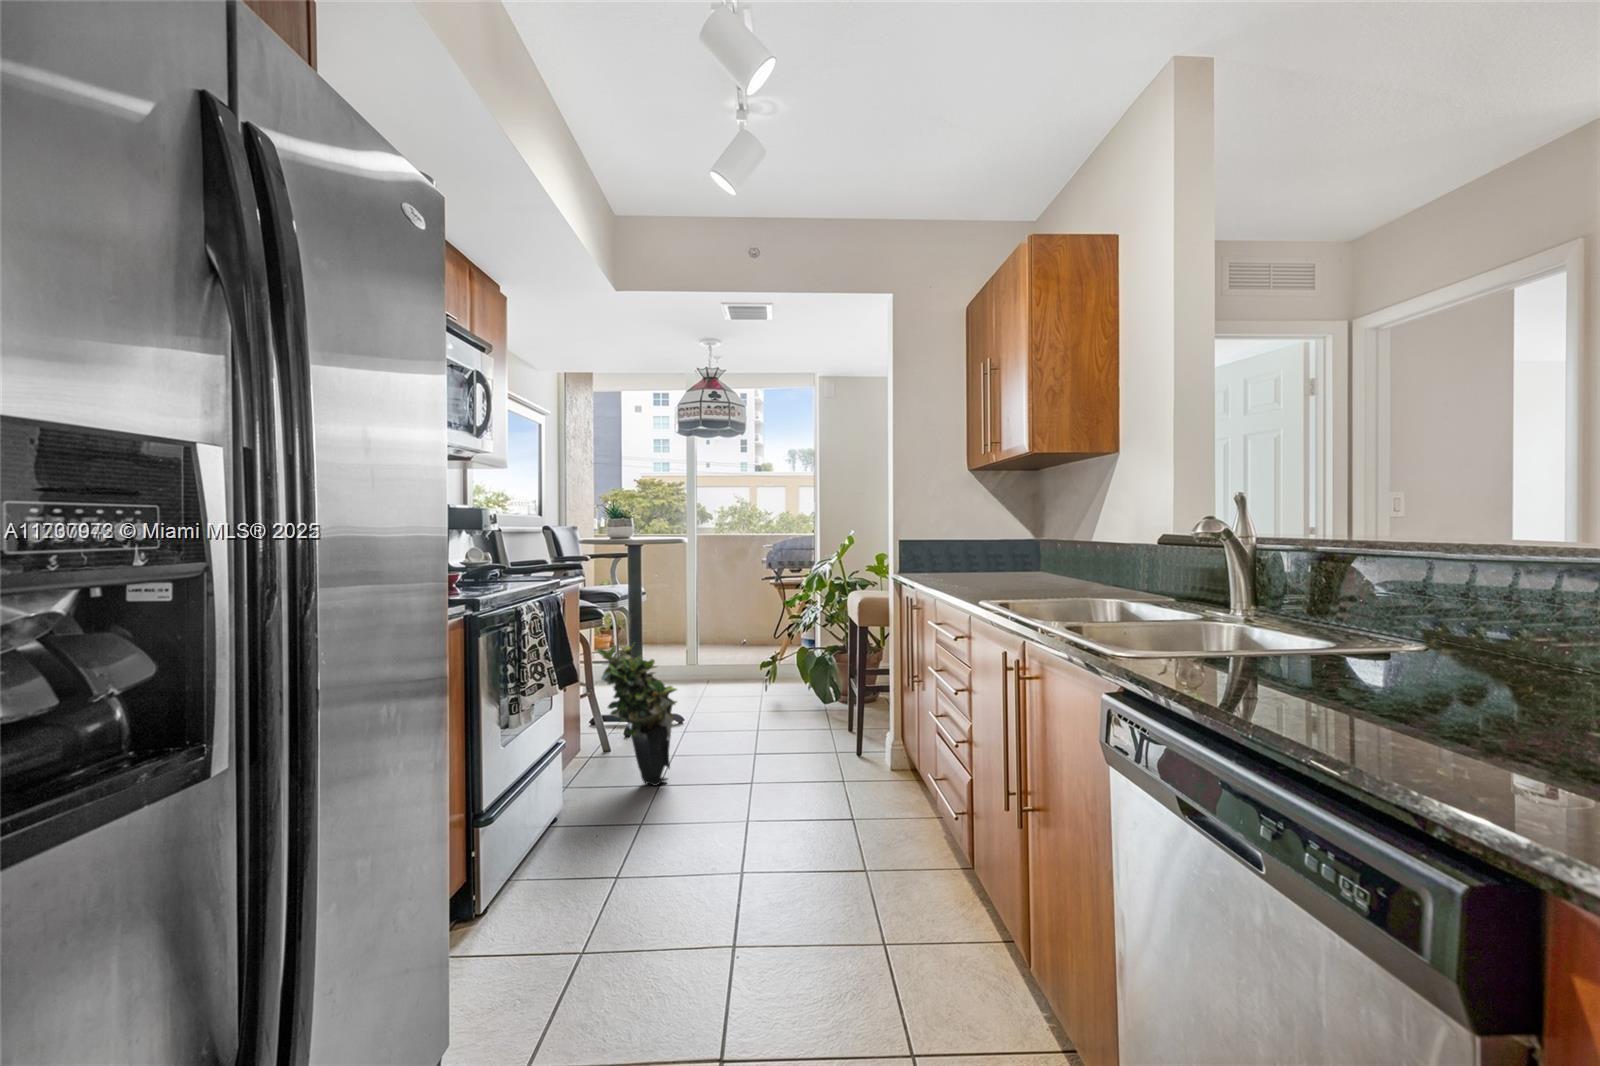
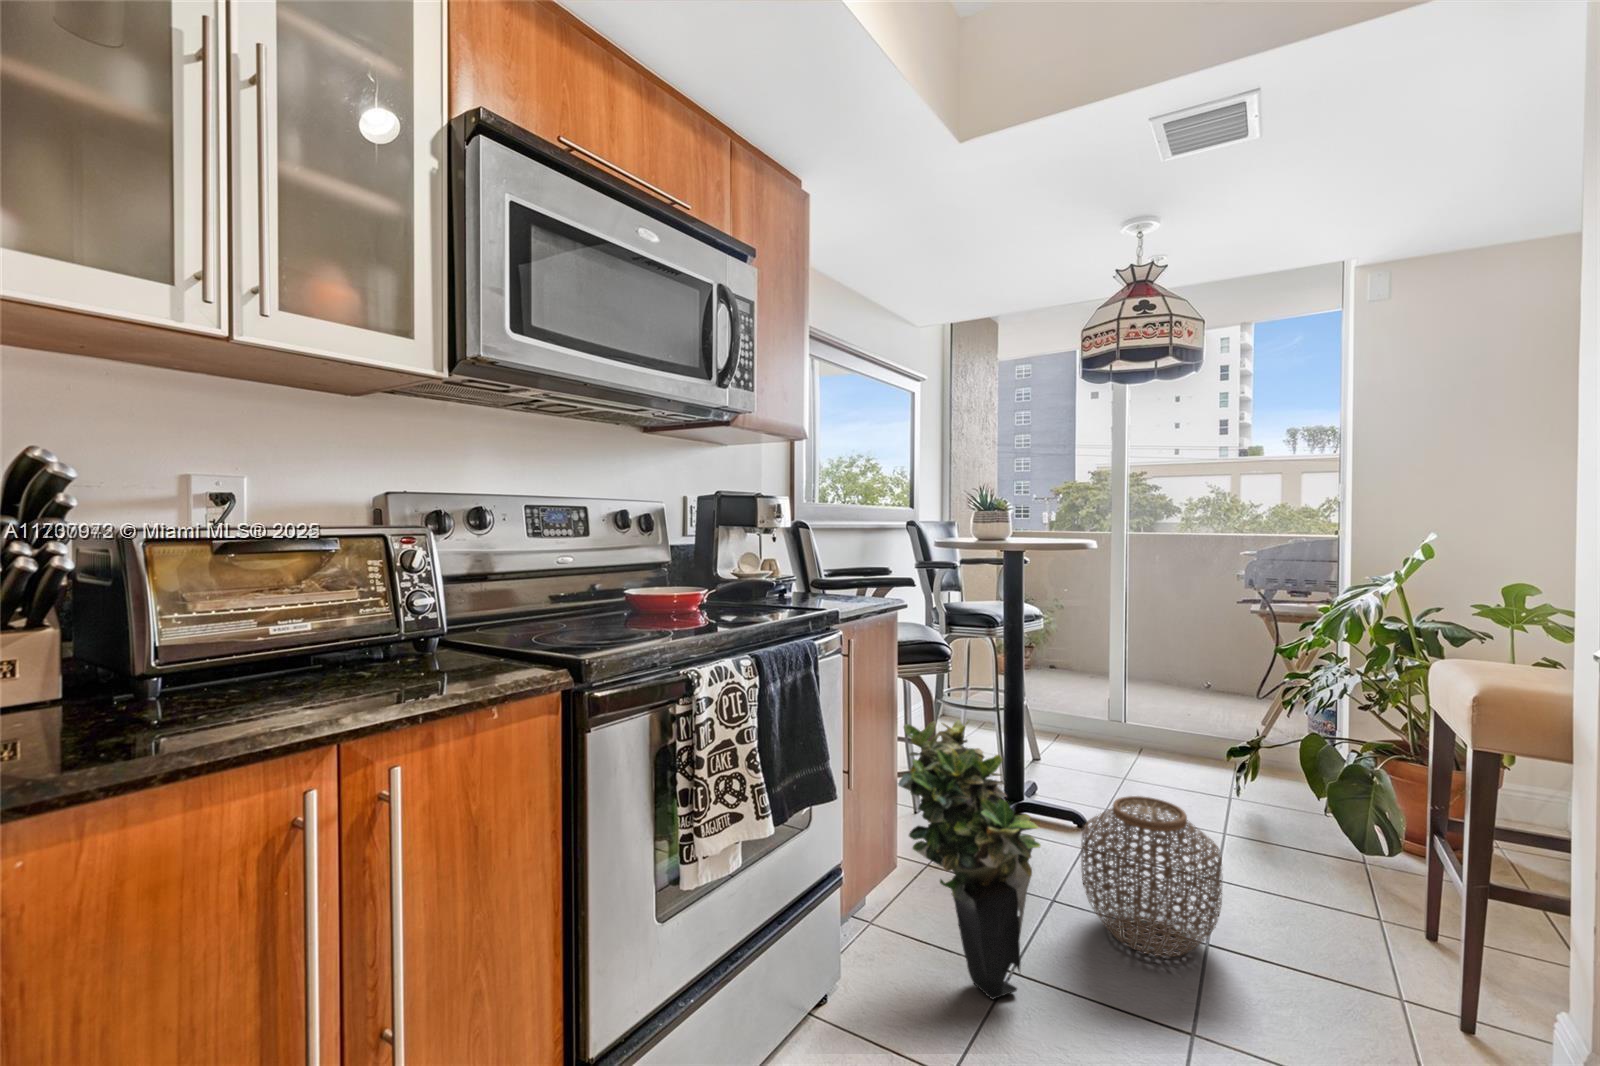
woven basket: none [693,676,761,755] -> present [1081,796,1222,957]

